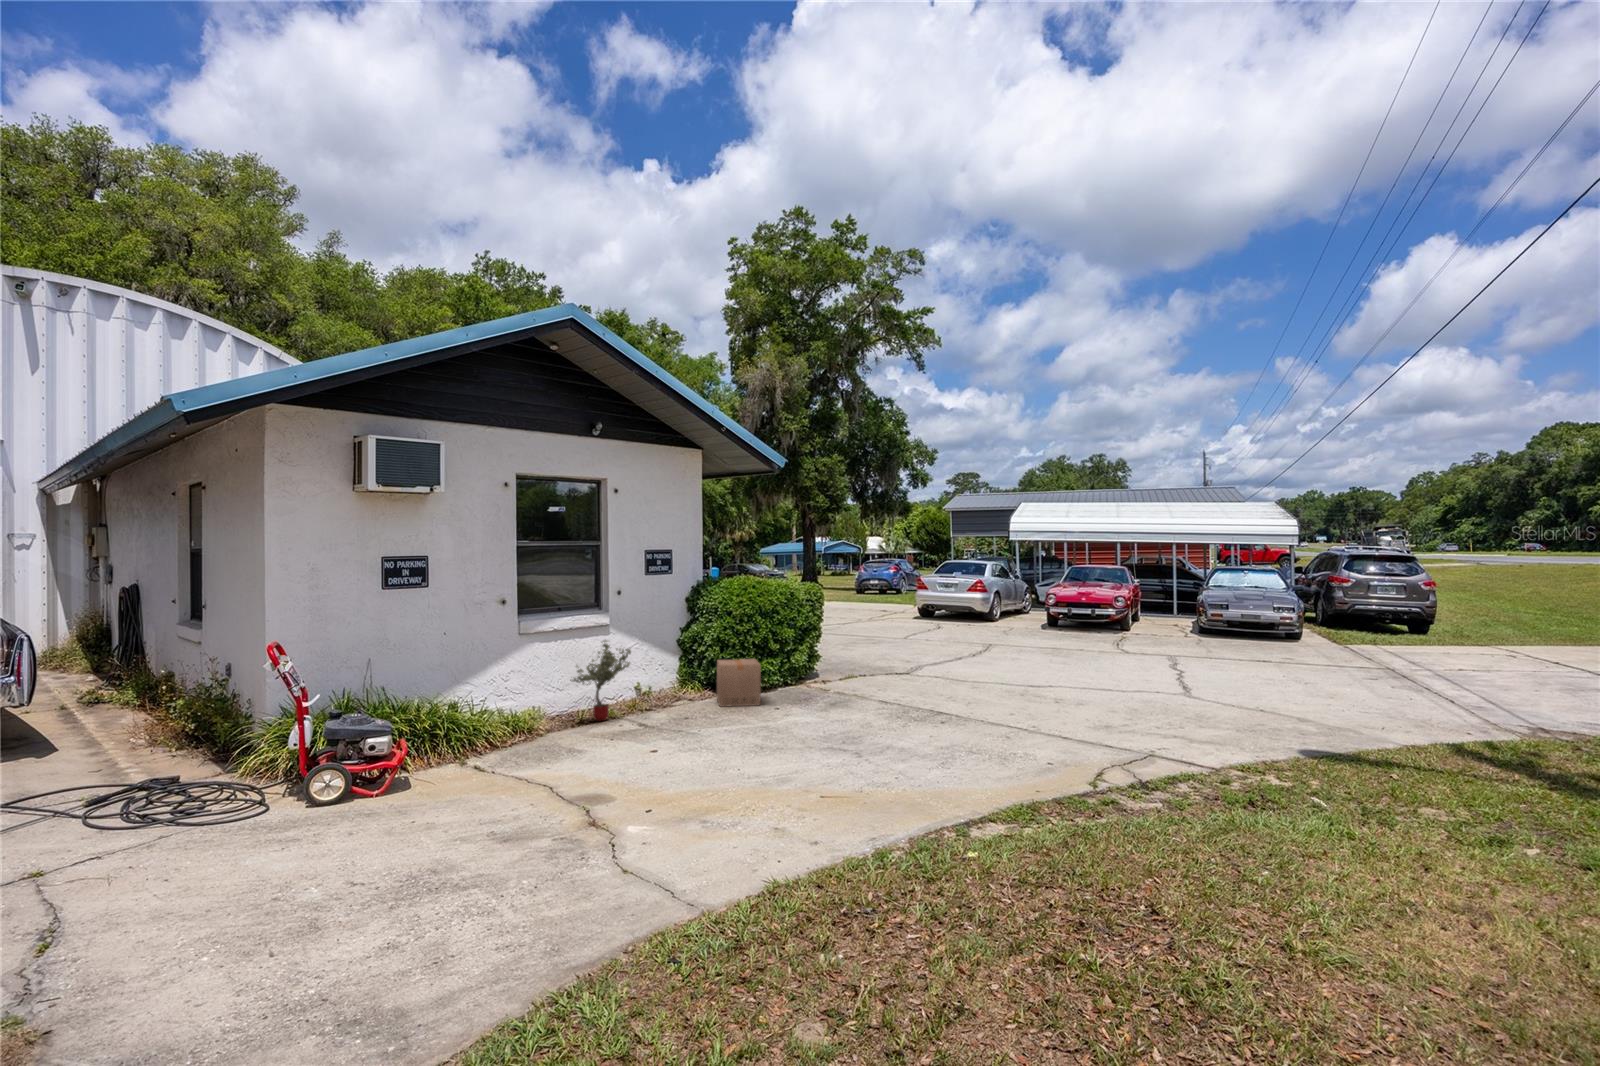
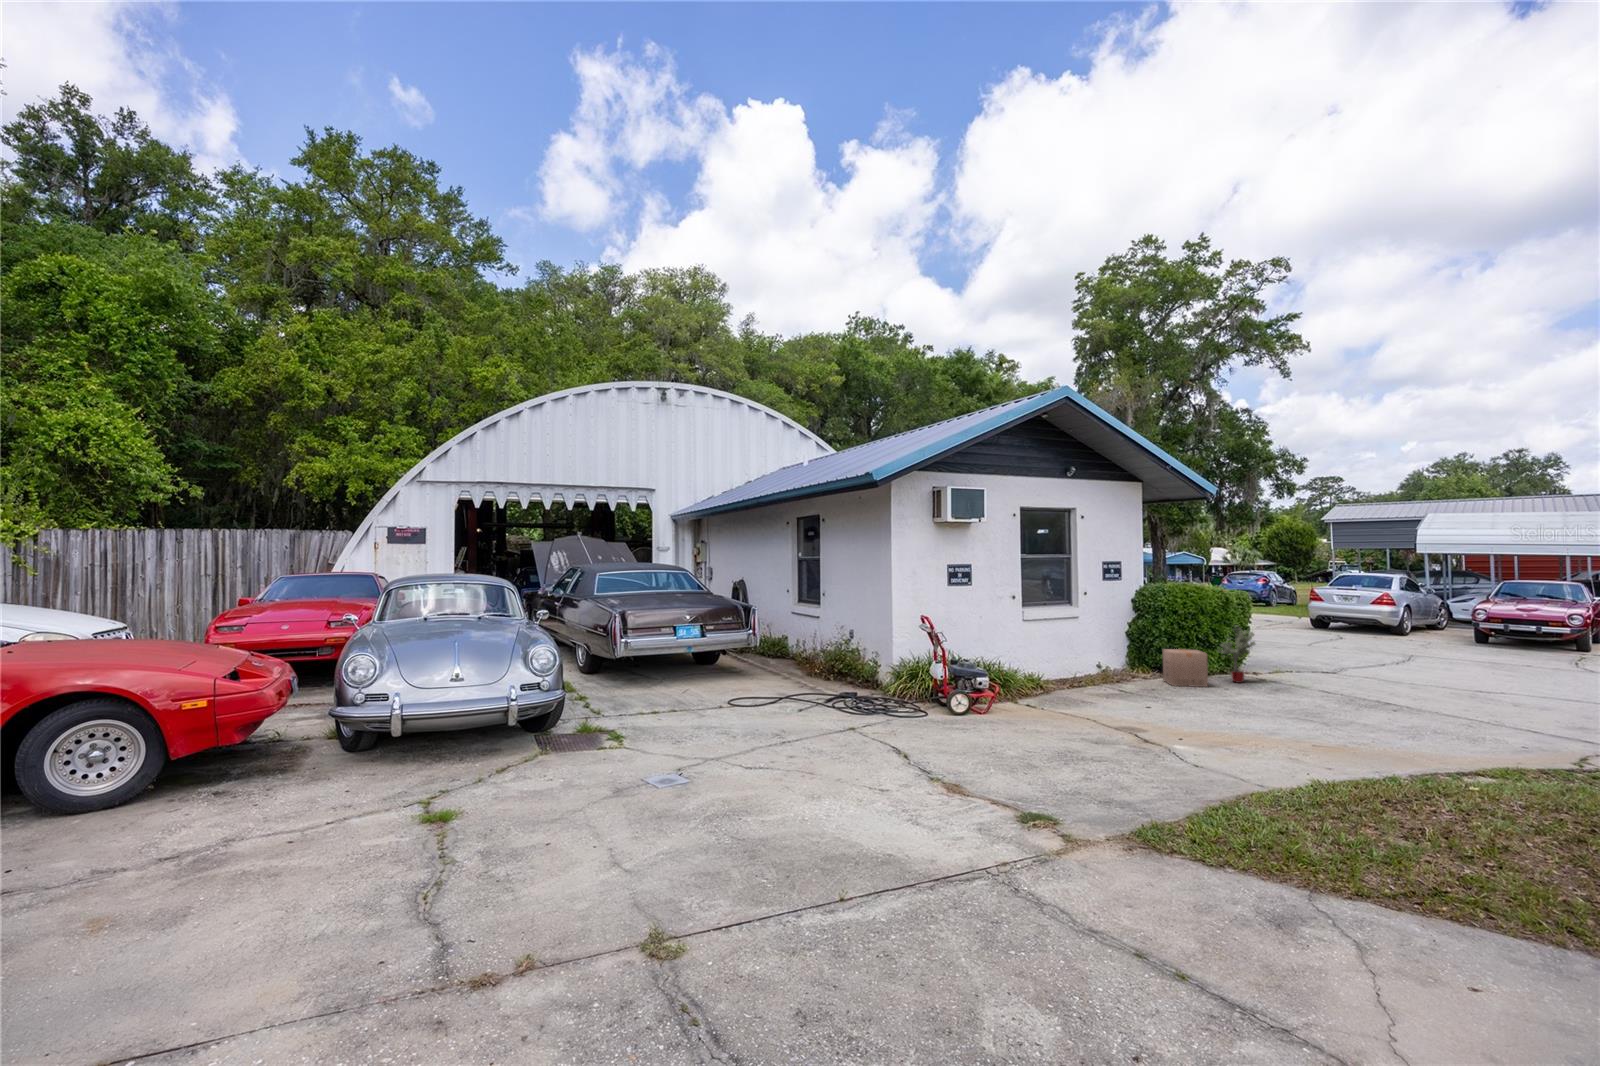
potted tree: present [570,640,631,721] -> present [1218,628,1256,683]

